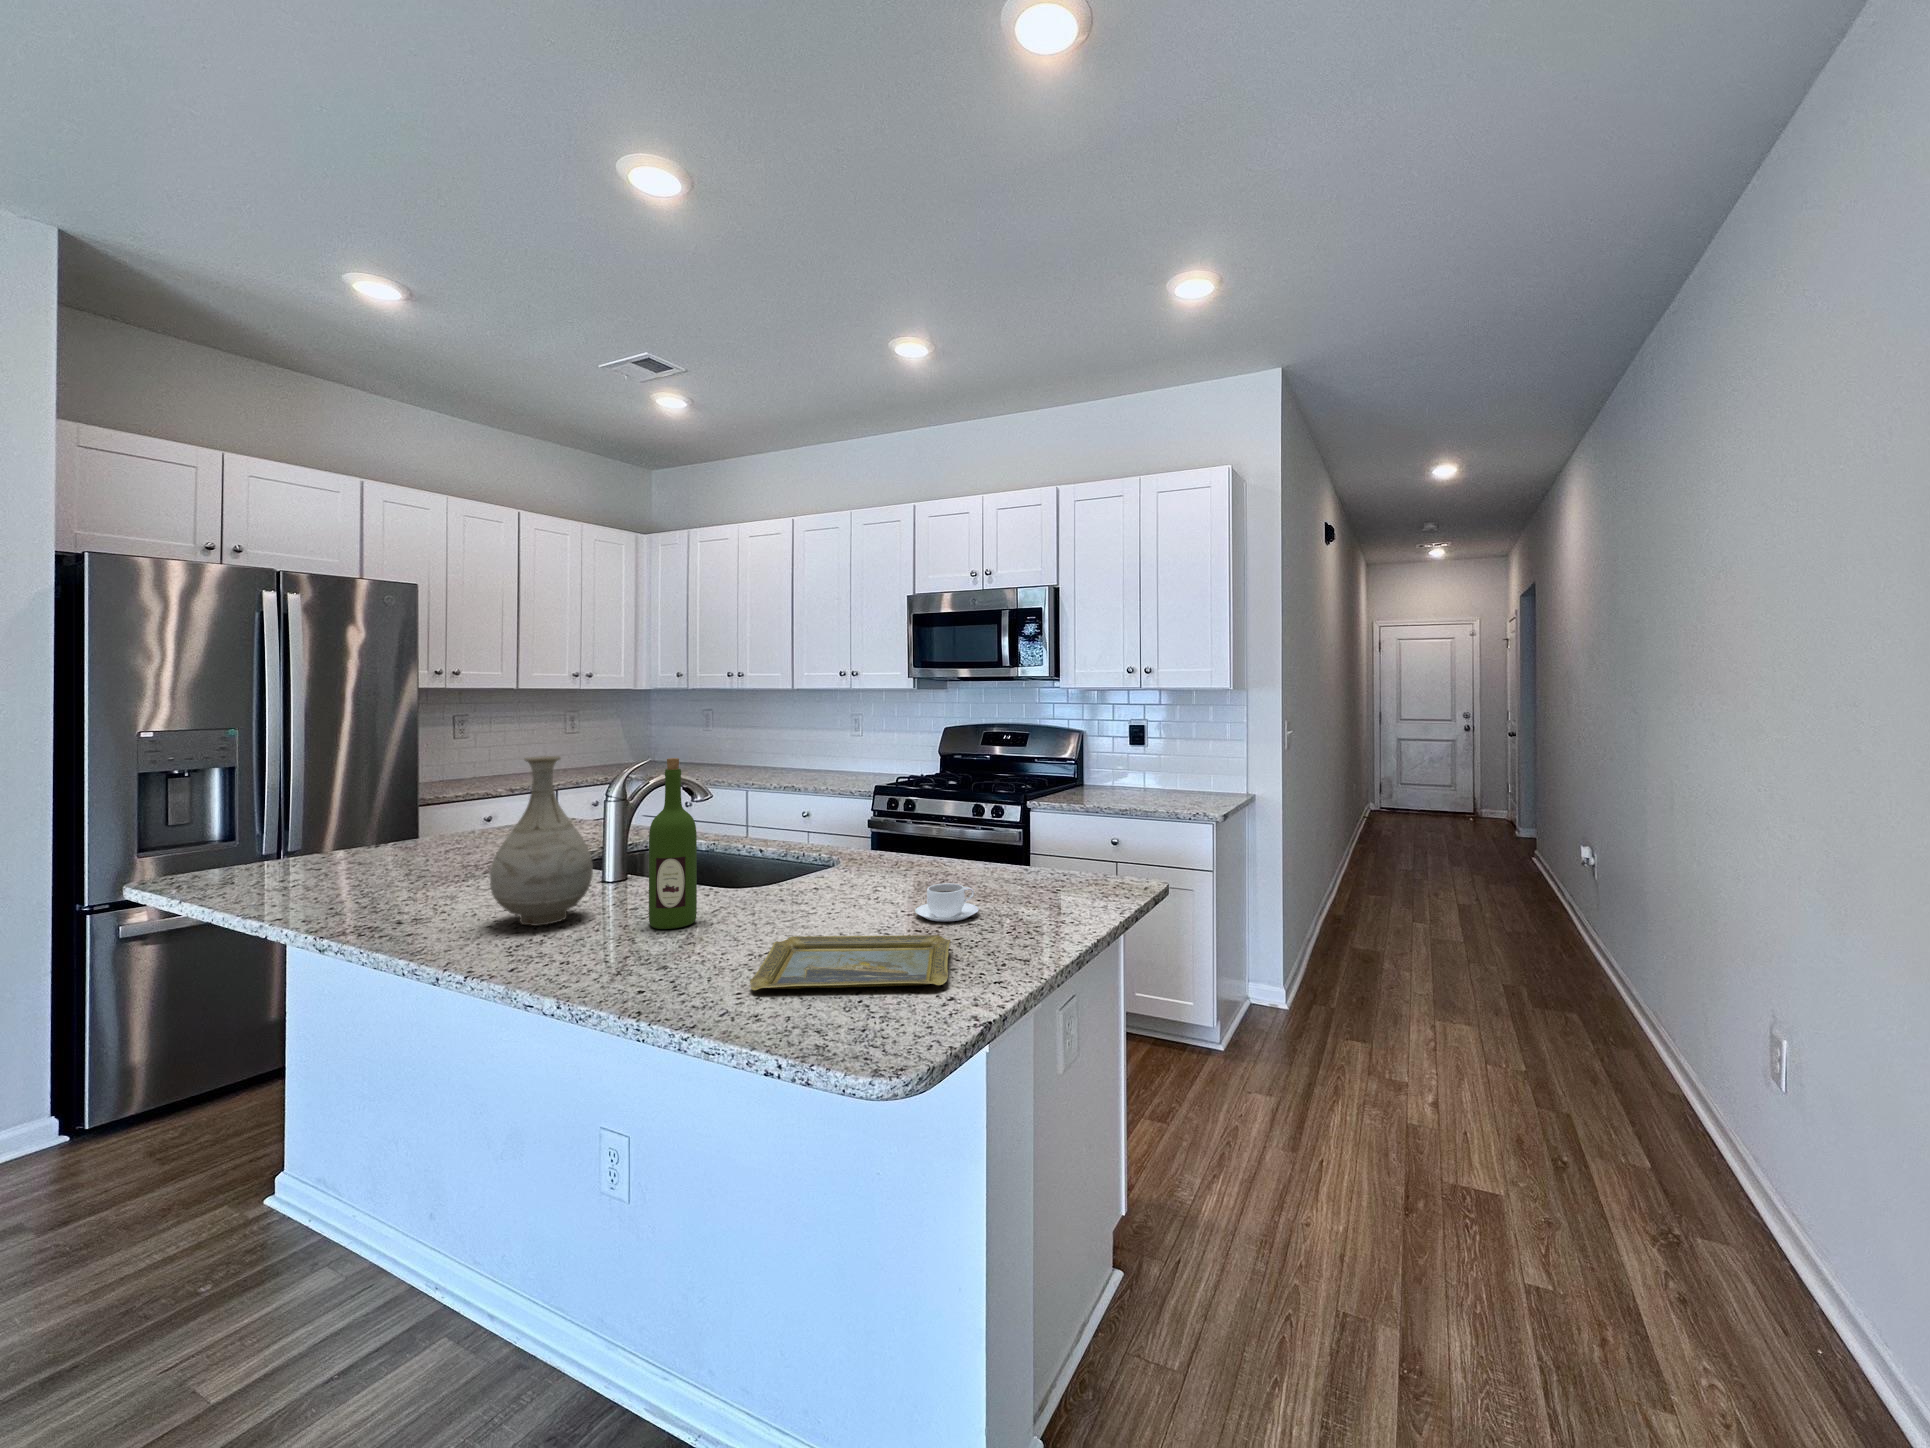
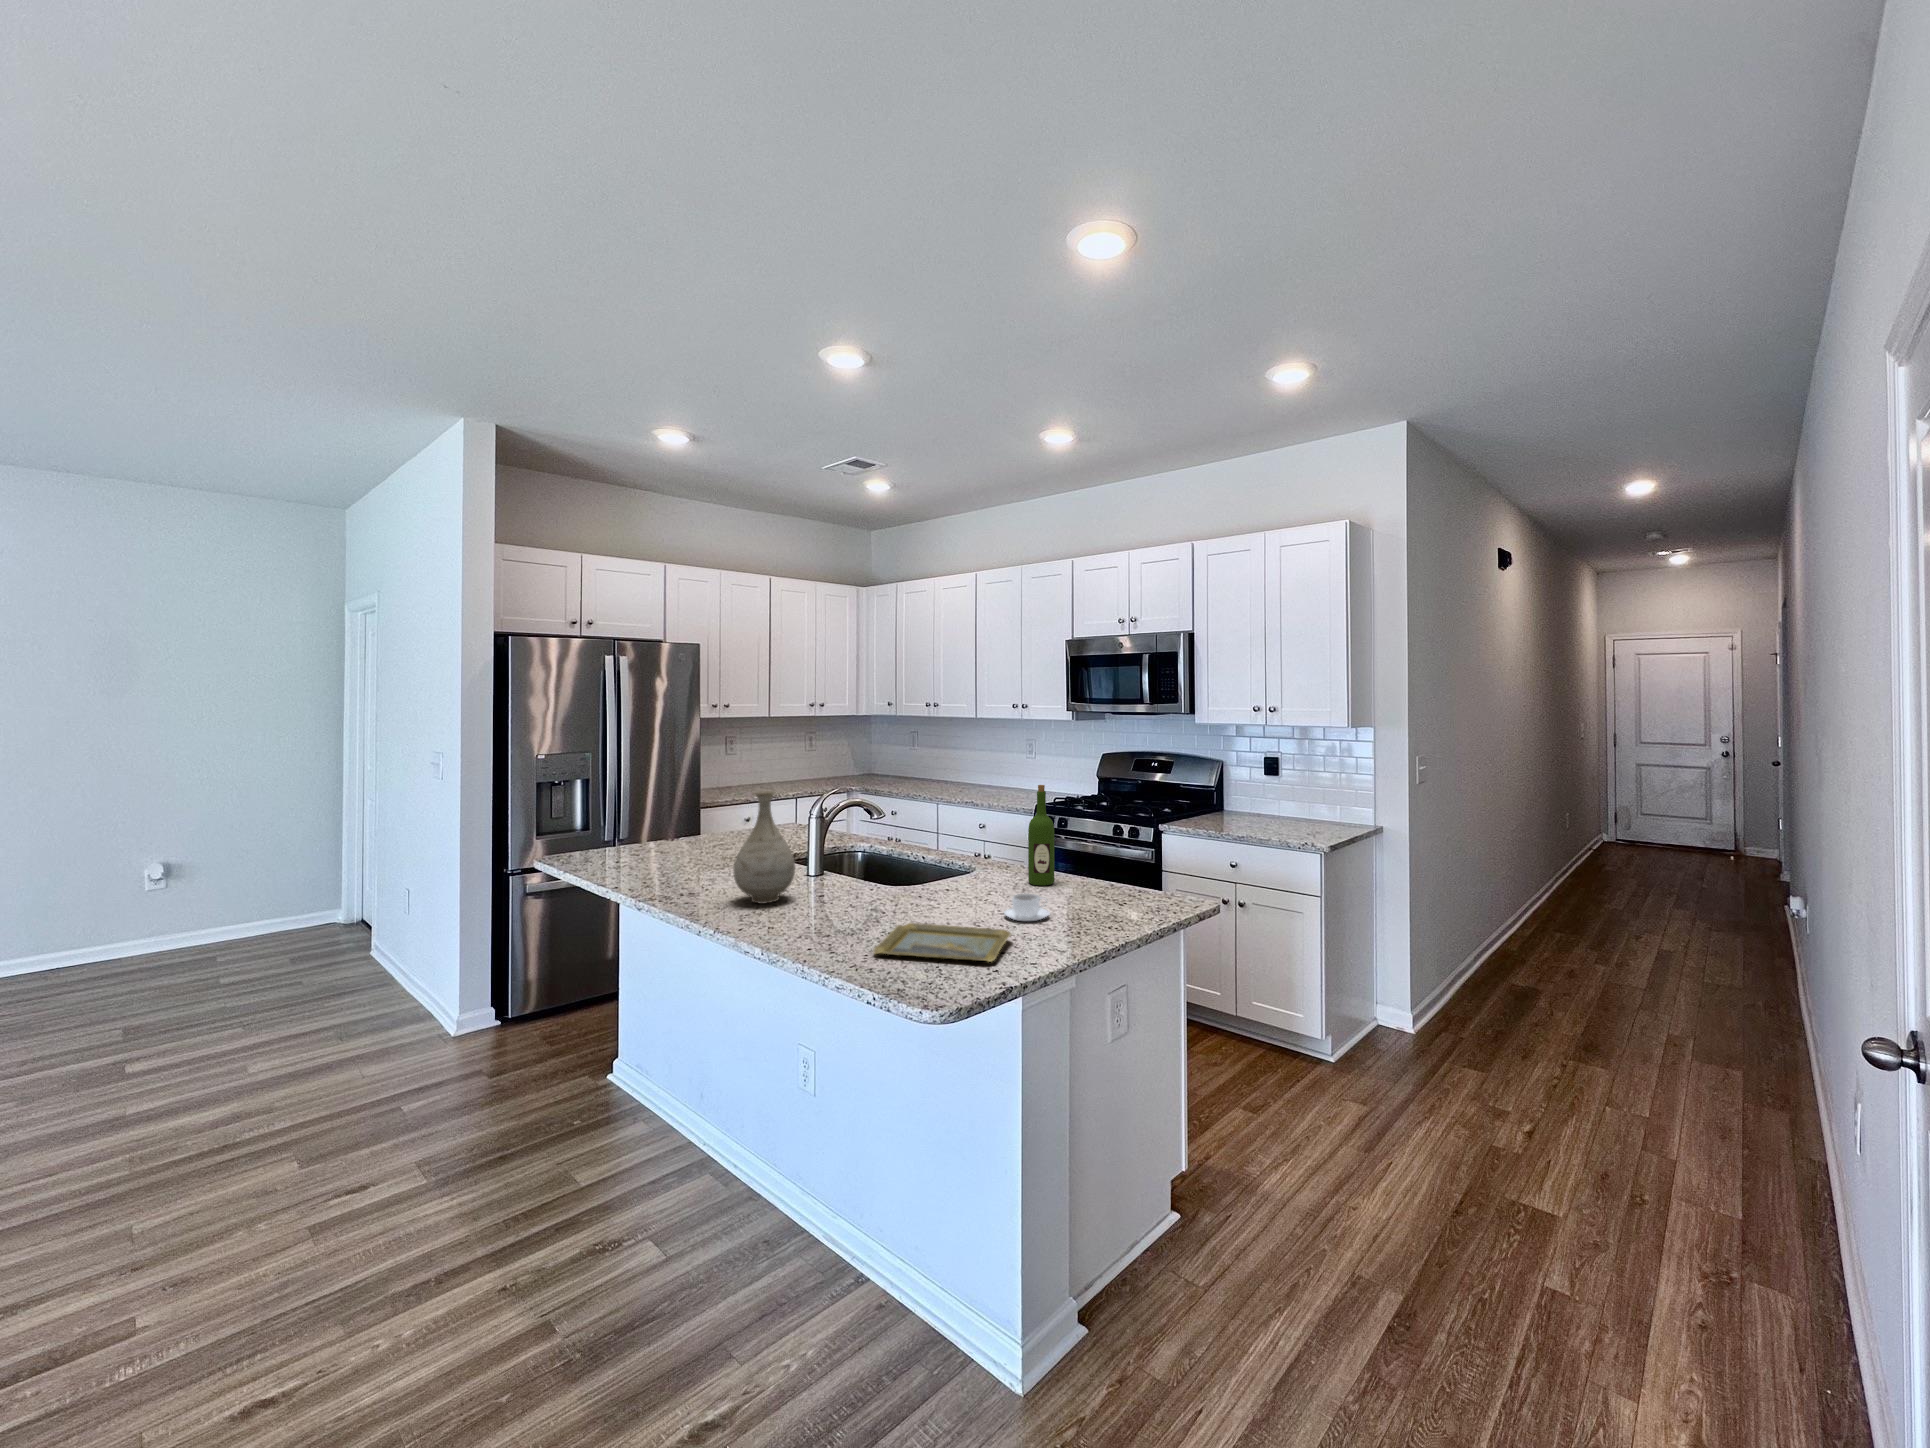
wine bottle: present [649,758,697,929] -> present [1028,785,1054,886]

